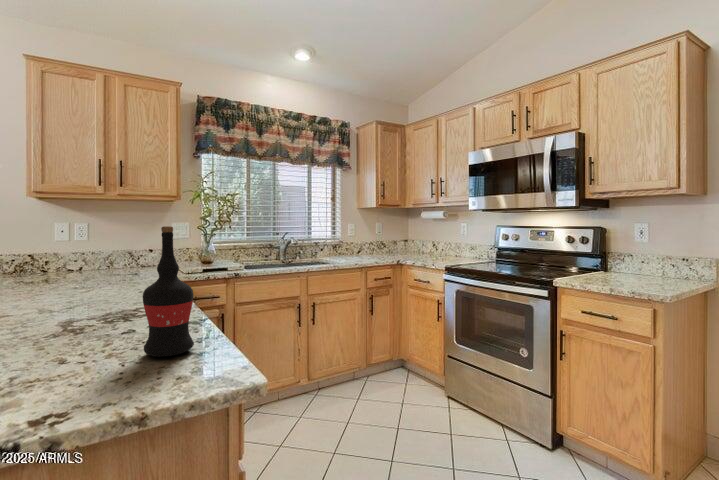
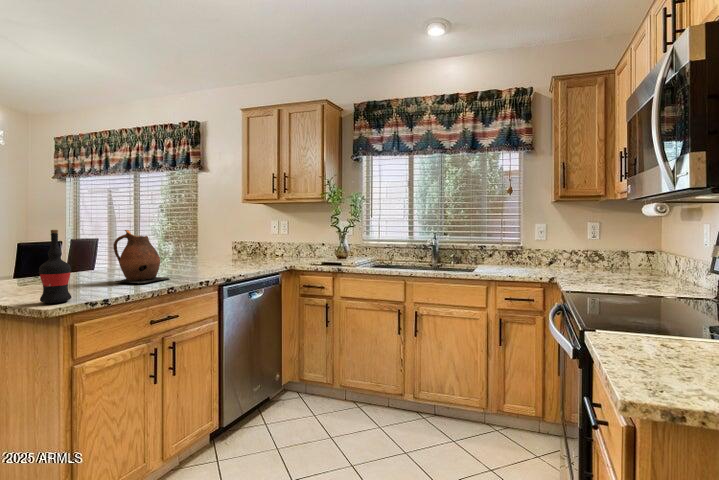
ceramic pitcher: none [48,231,138,323] -> present [113,230,169,284]

